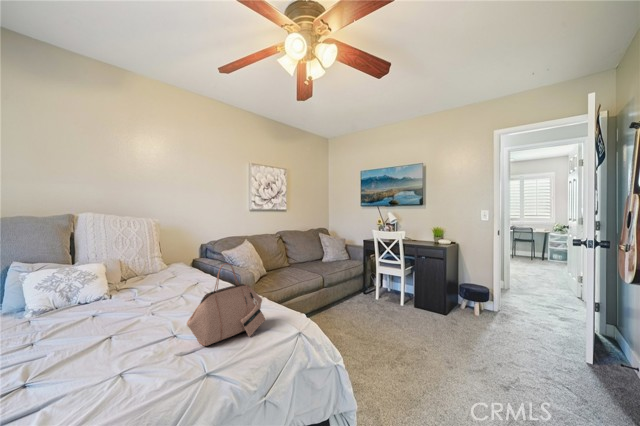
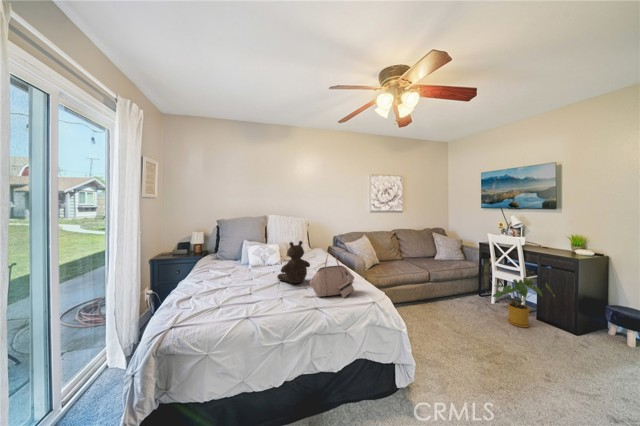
teddy bear: none [105,250,178,331] -> present [277,241,310,283]
house plant: none [381,270,426,318] -> present [493,278,555,327]

